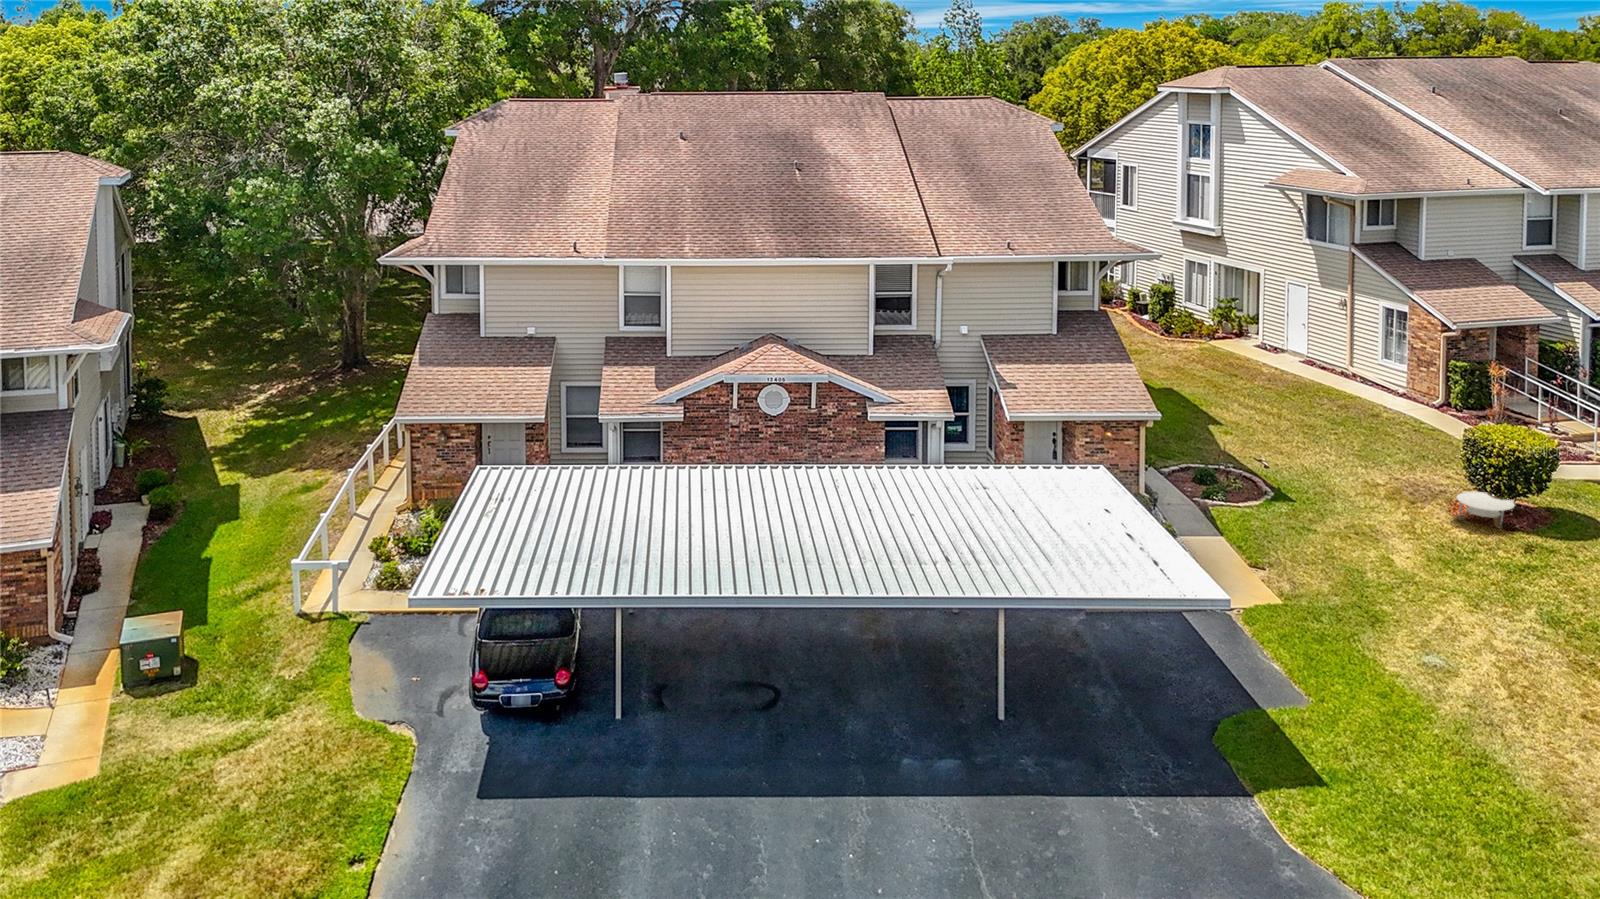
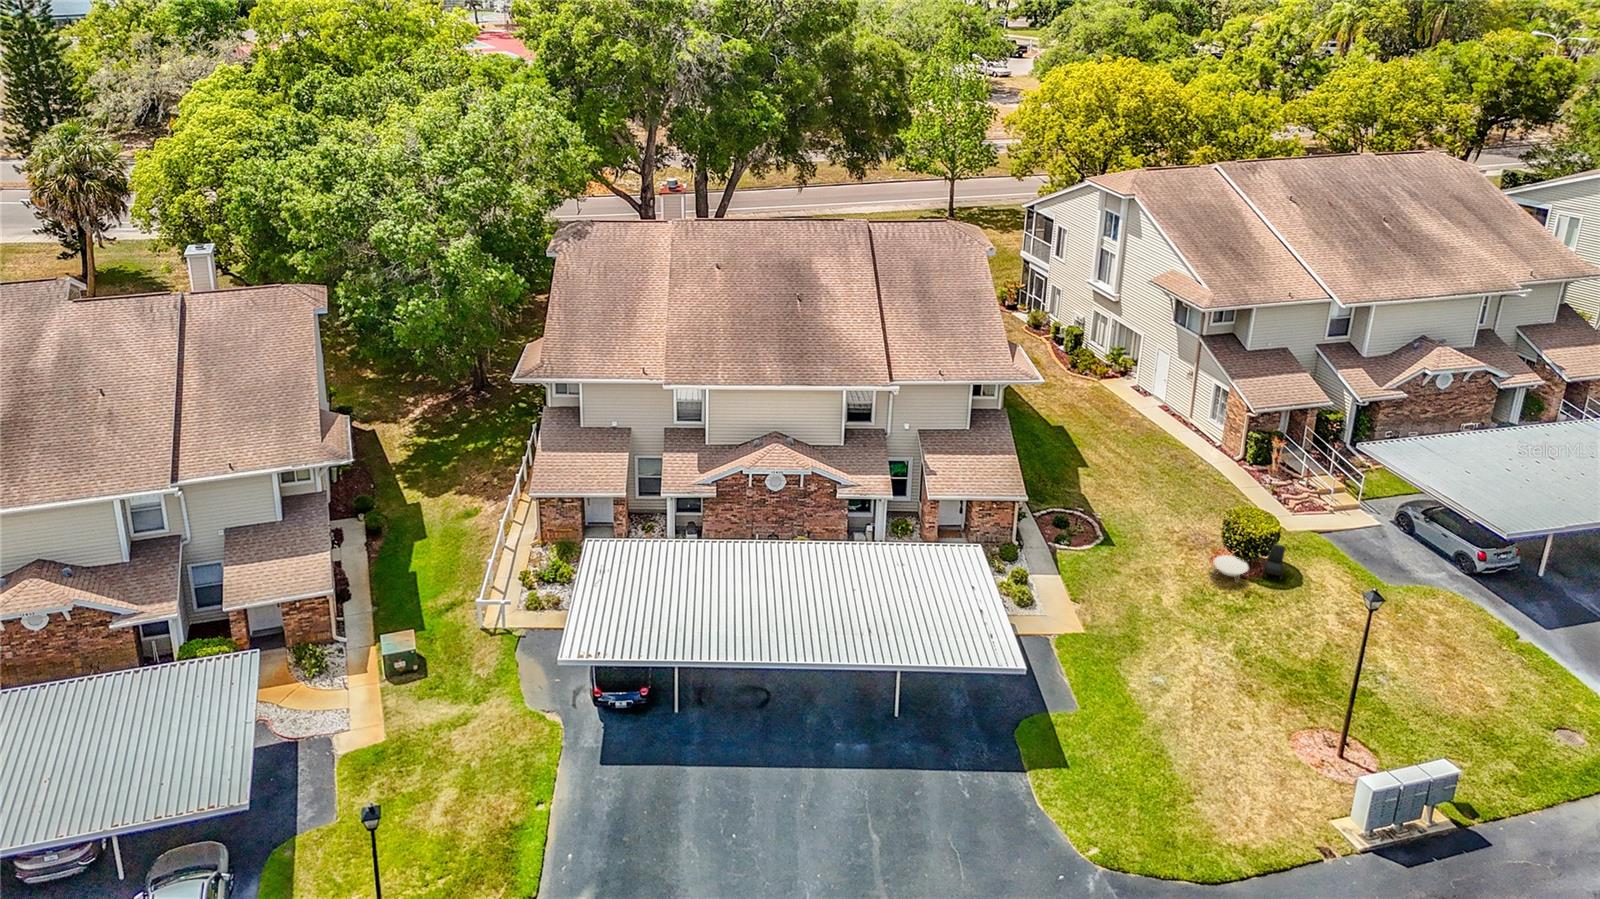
lounge chair: none [1529,470,1569,523] -> present [1262,544,1285,580]

